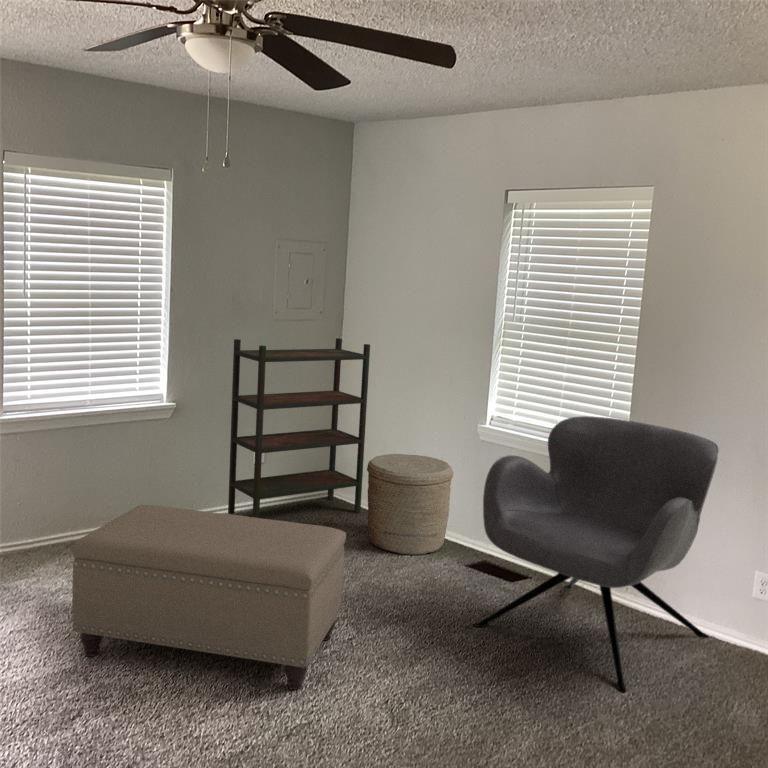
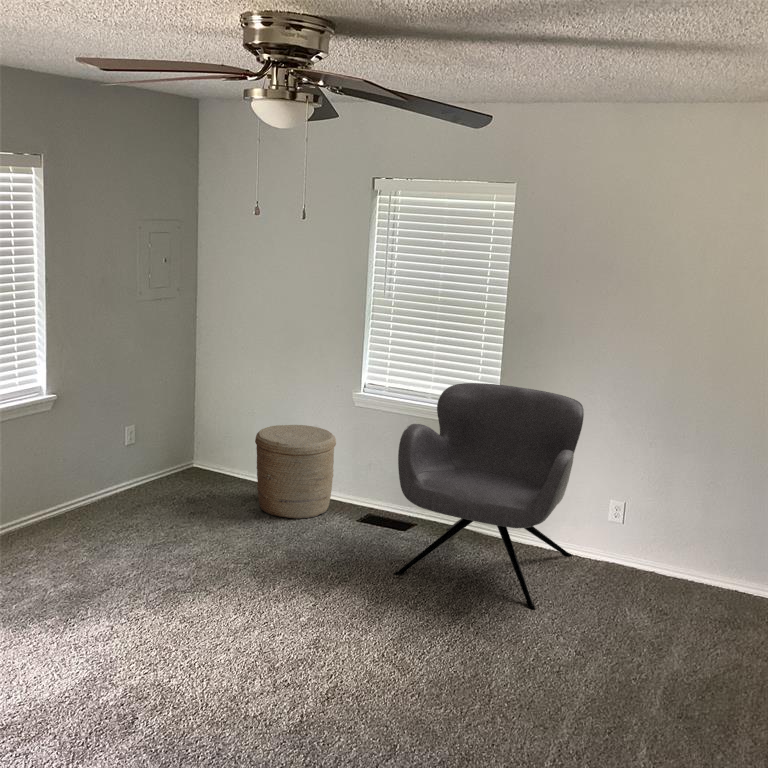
bookshelf: present [228,338,370,518] -> none [106,315,238,512]
ottoman: present [72,505,346,690] -> none [57,505,299,657]

